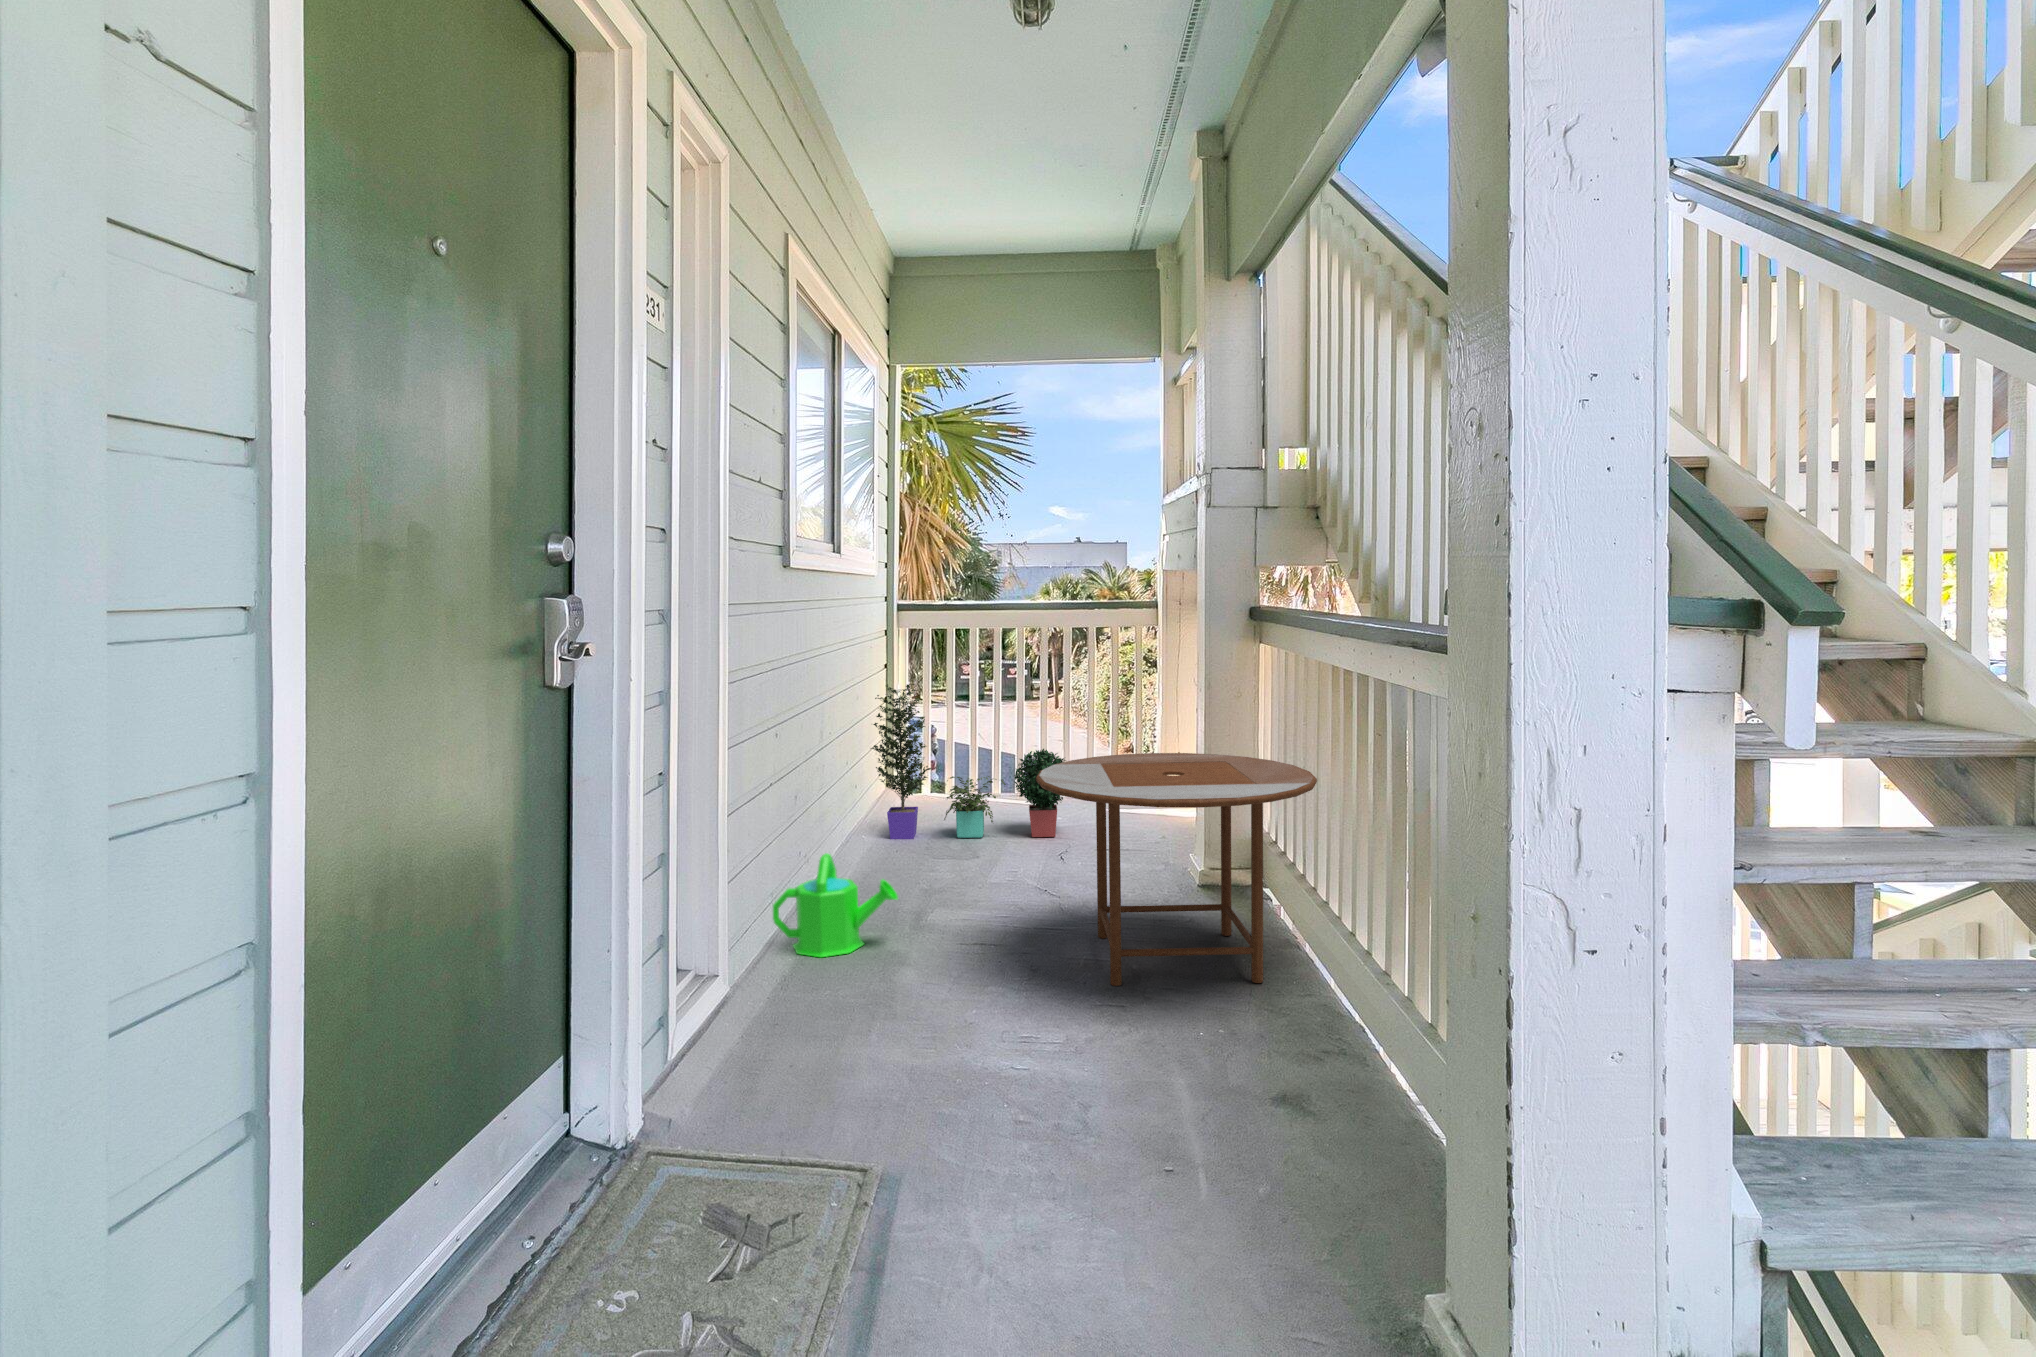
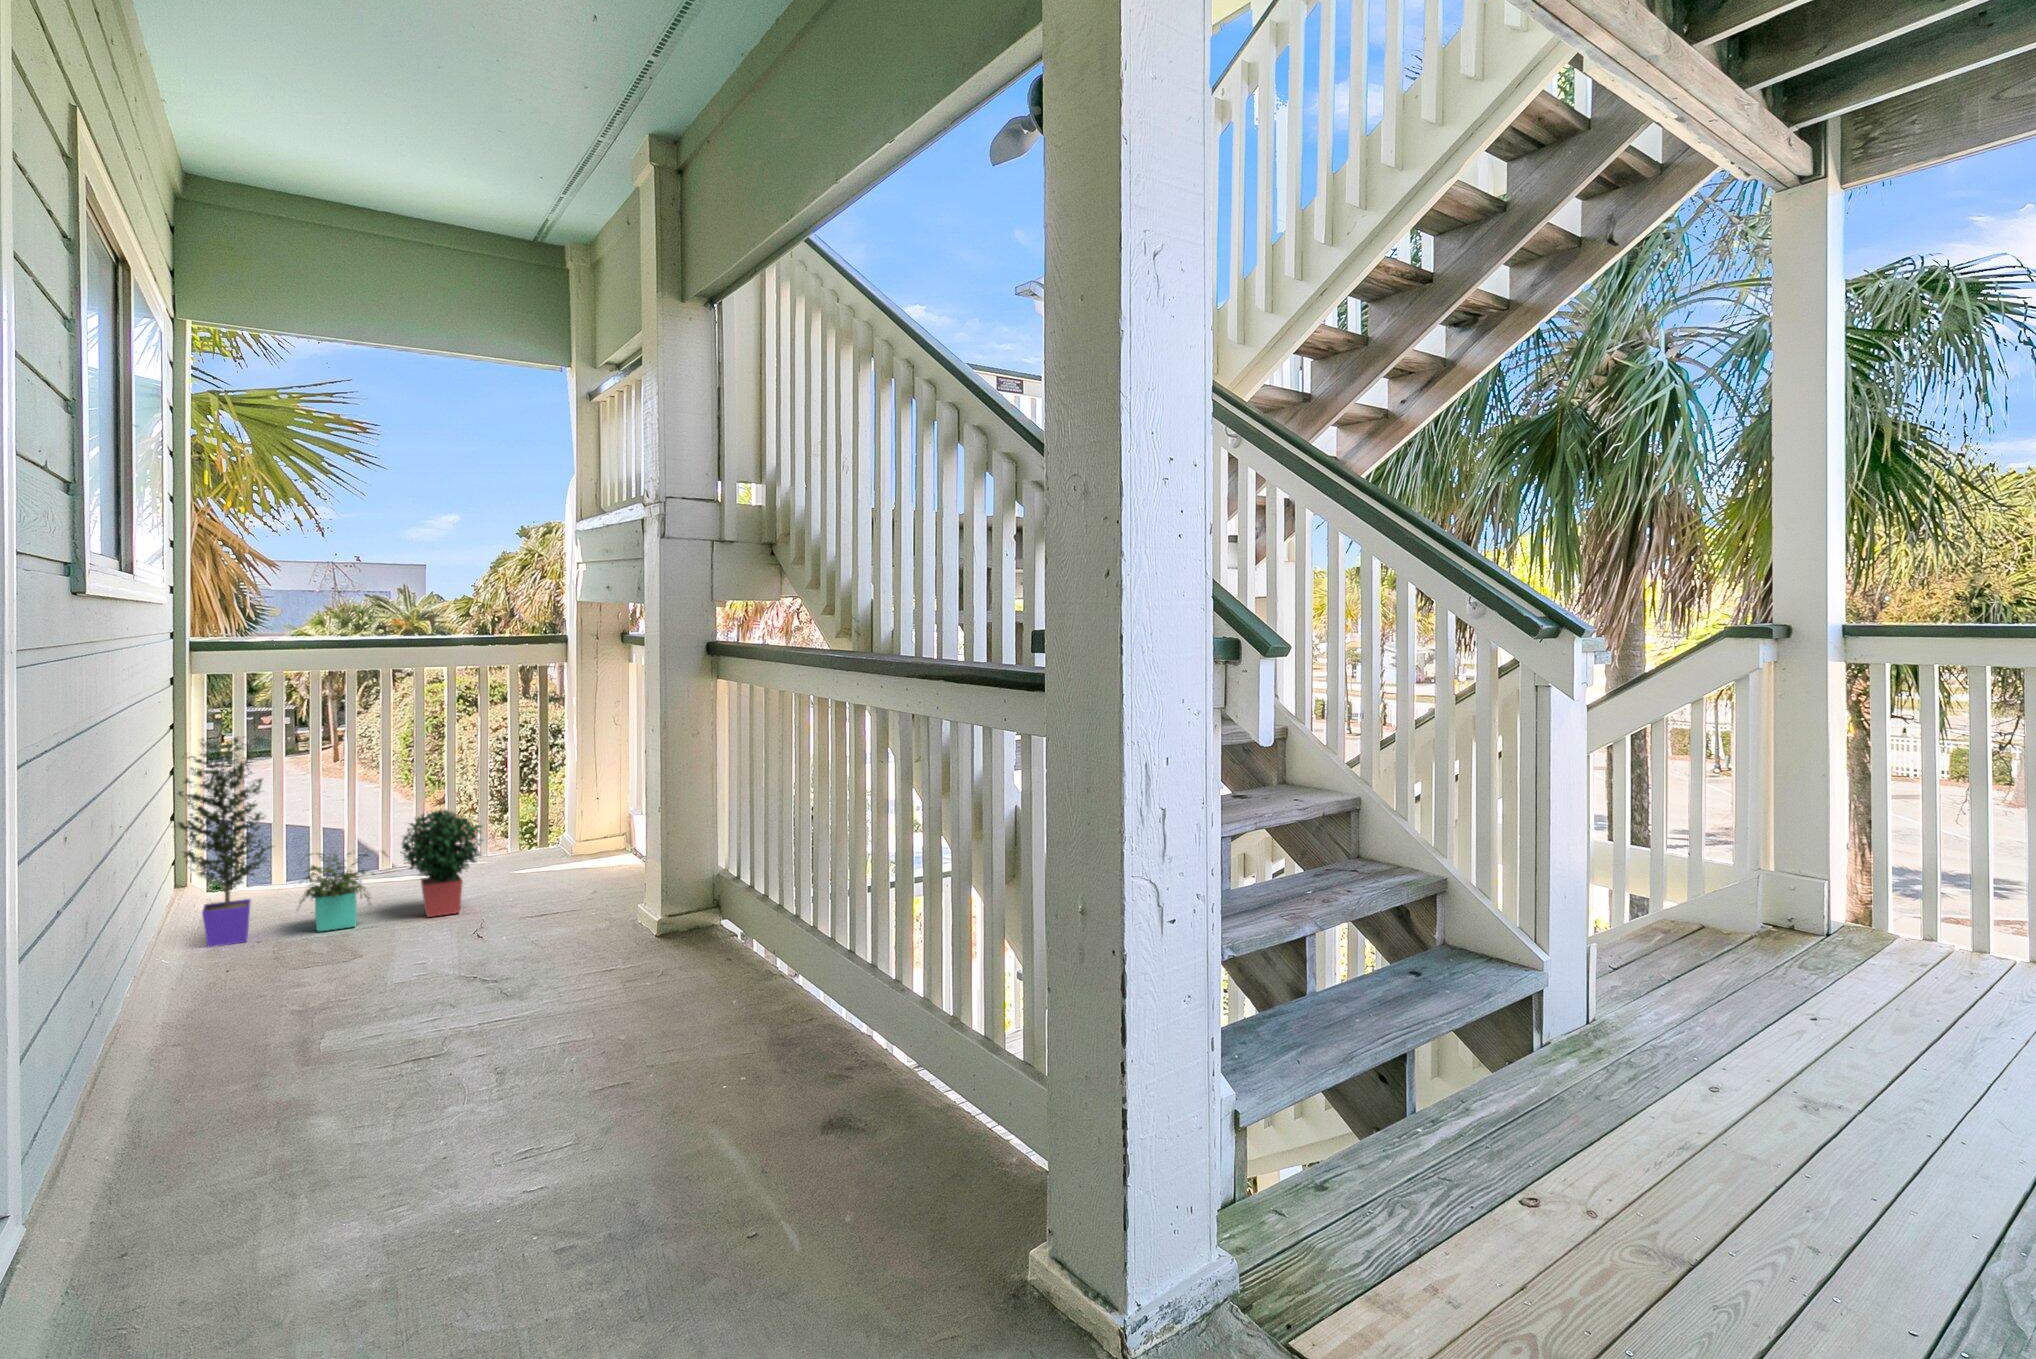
side table: present [1036,753,1317,986] -> none [493,796,812,1065]
watering can: present [773,854,898,957] -> none [49,973,283,1126]

